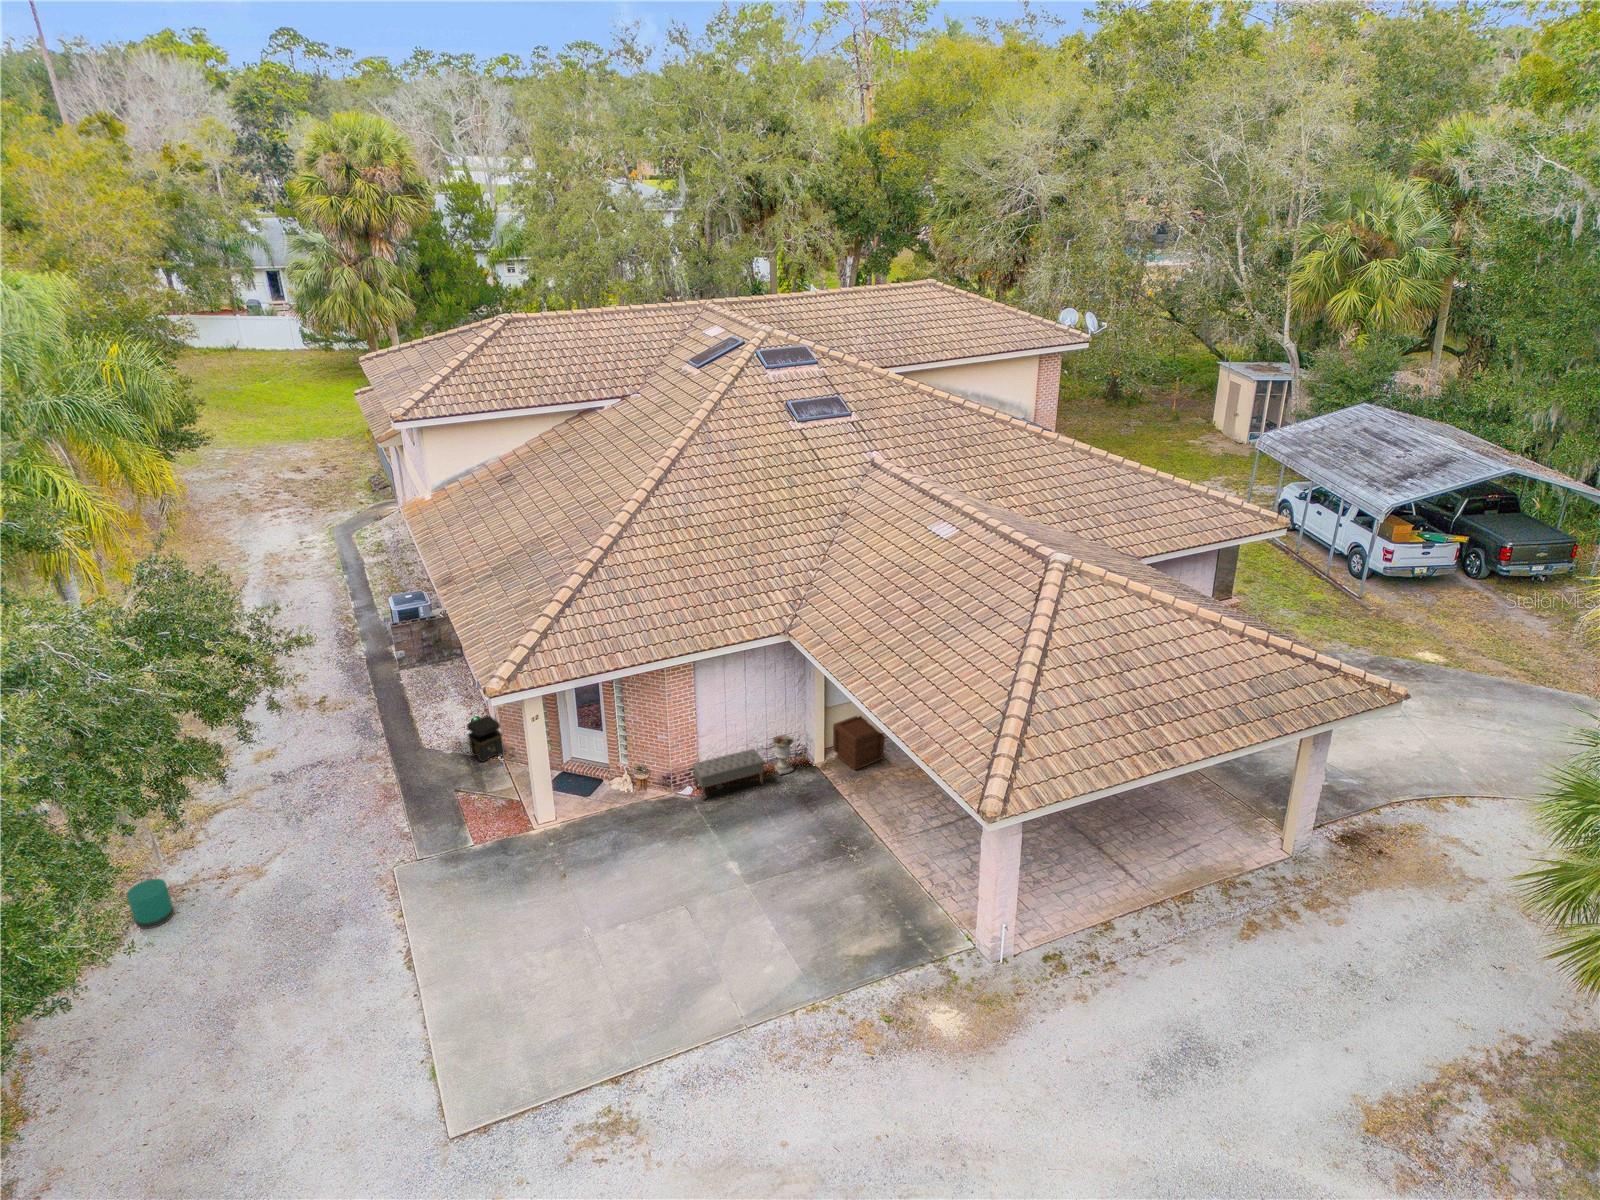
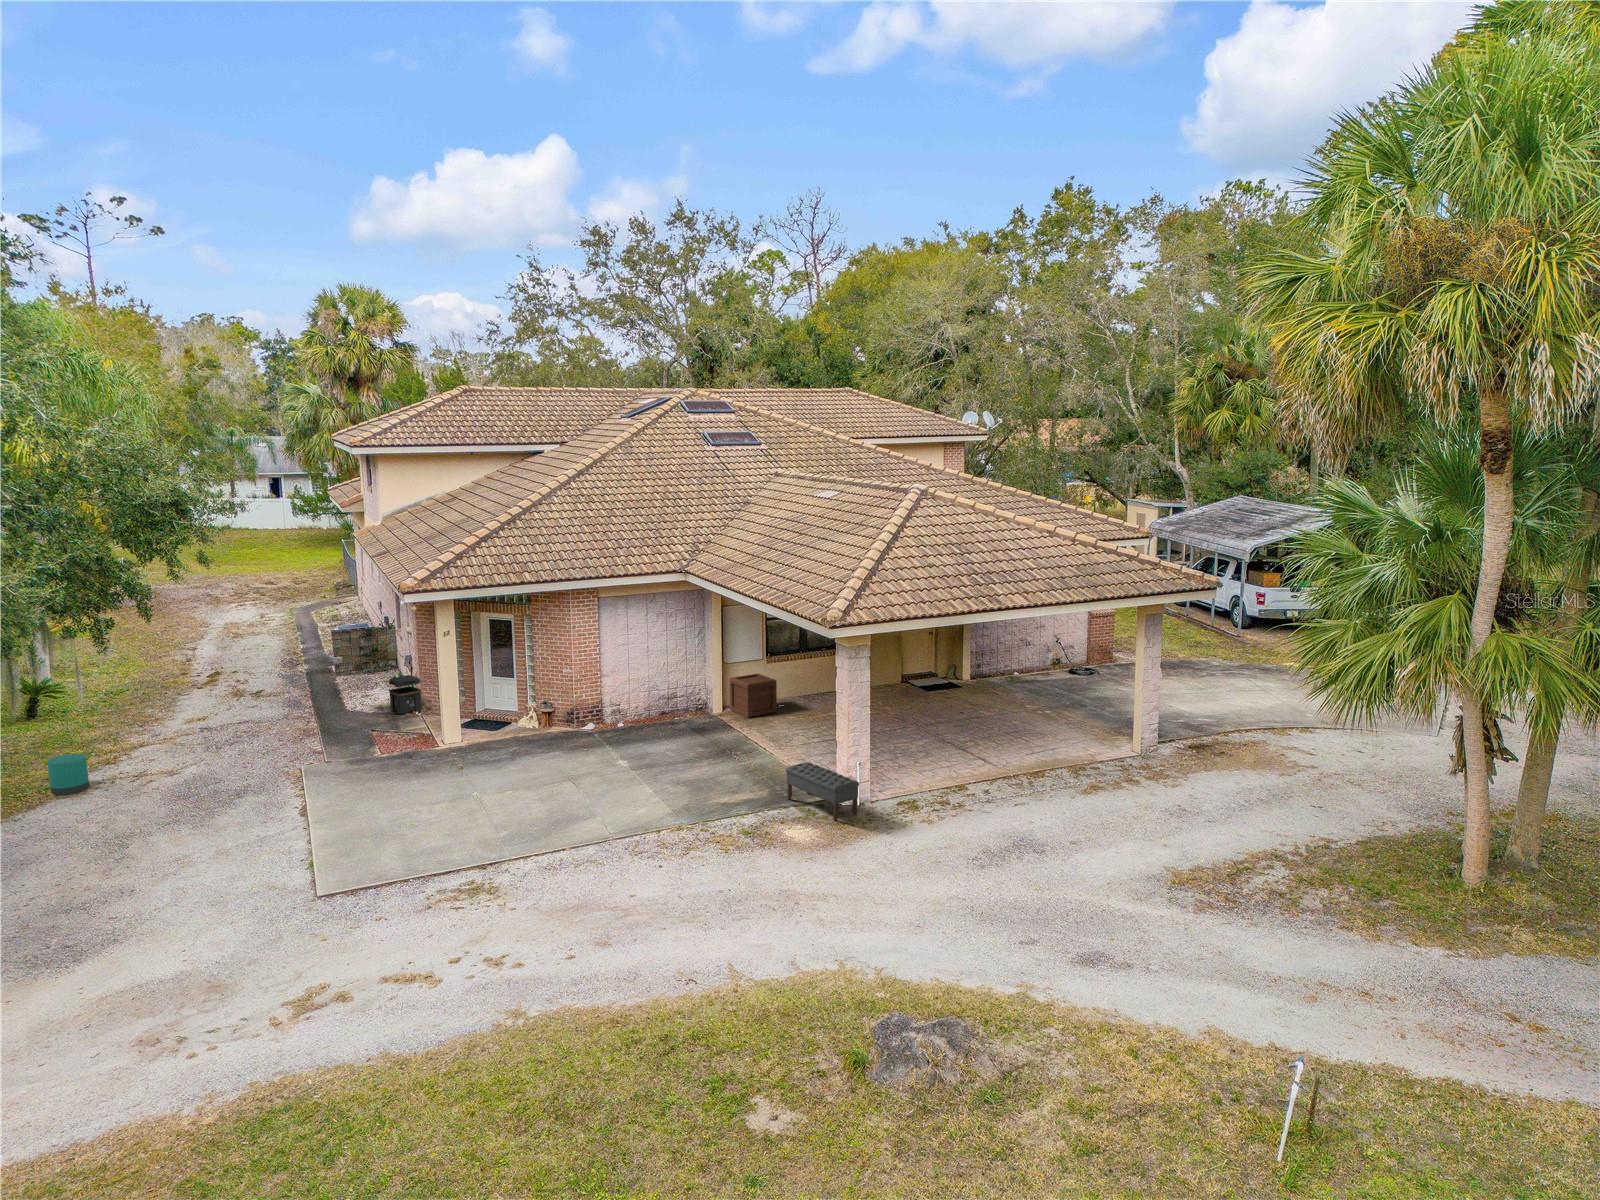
planter: present [773,735,793,774] -> none [671,683,692,720]
bench: present [693,749,764,800] -> present [786,762,859,821]

